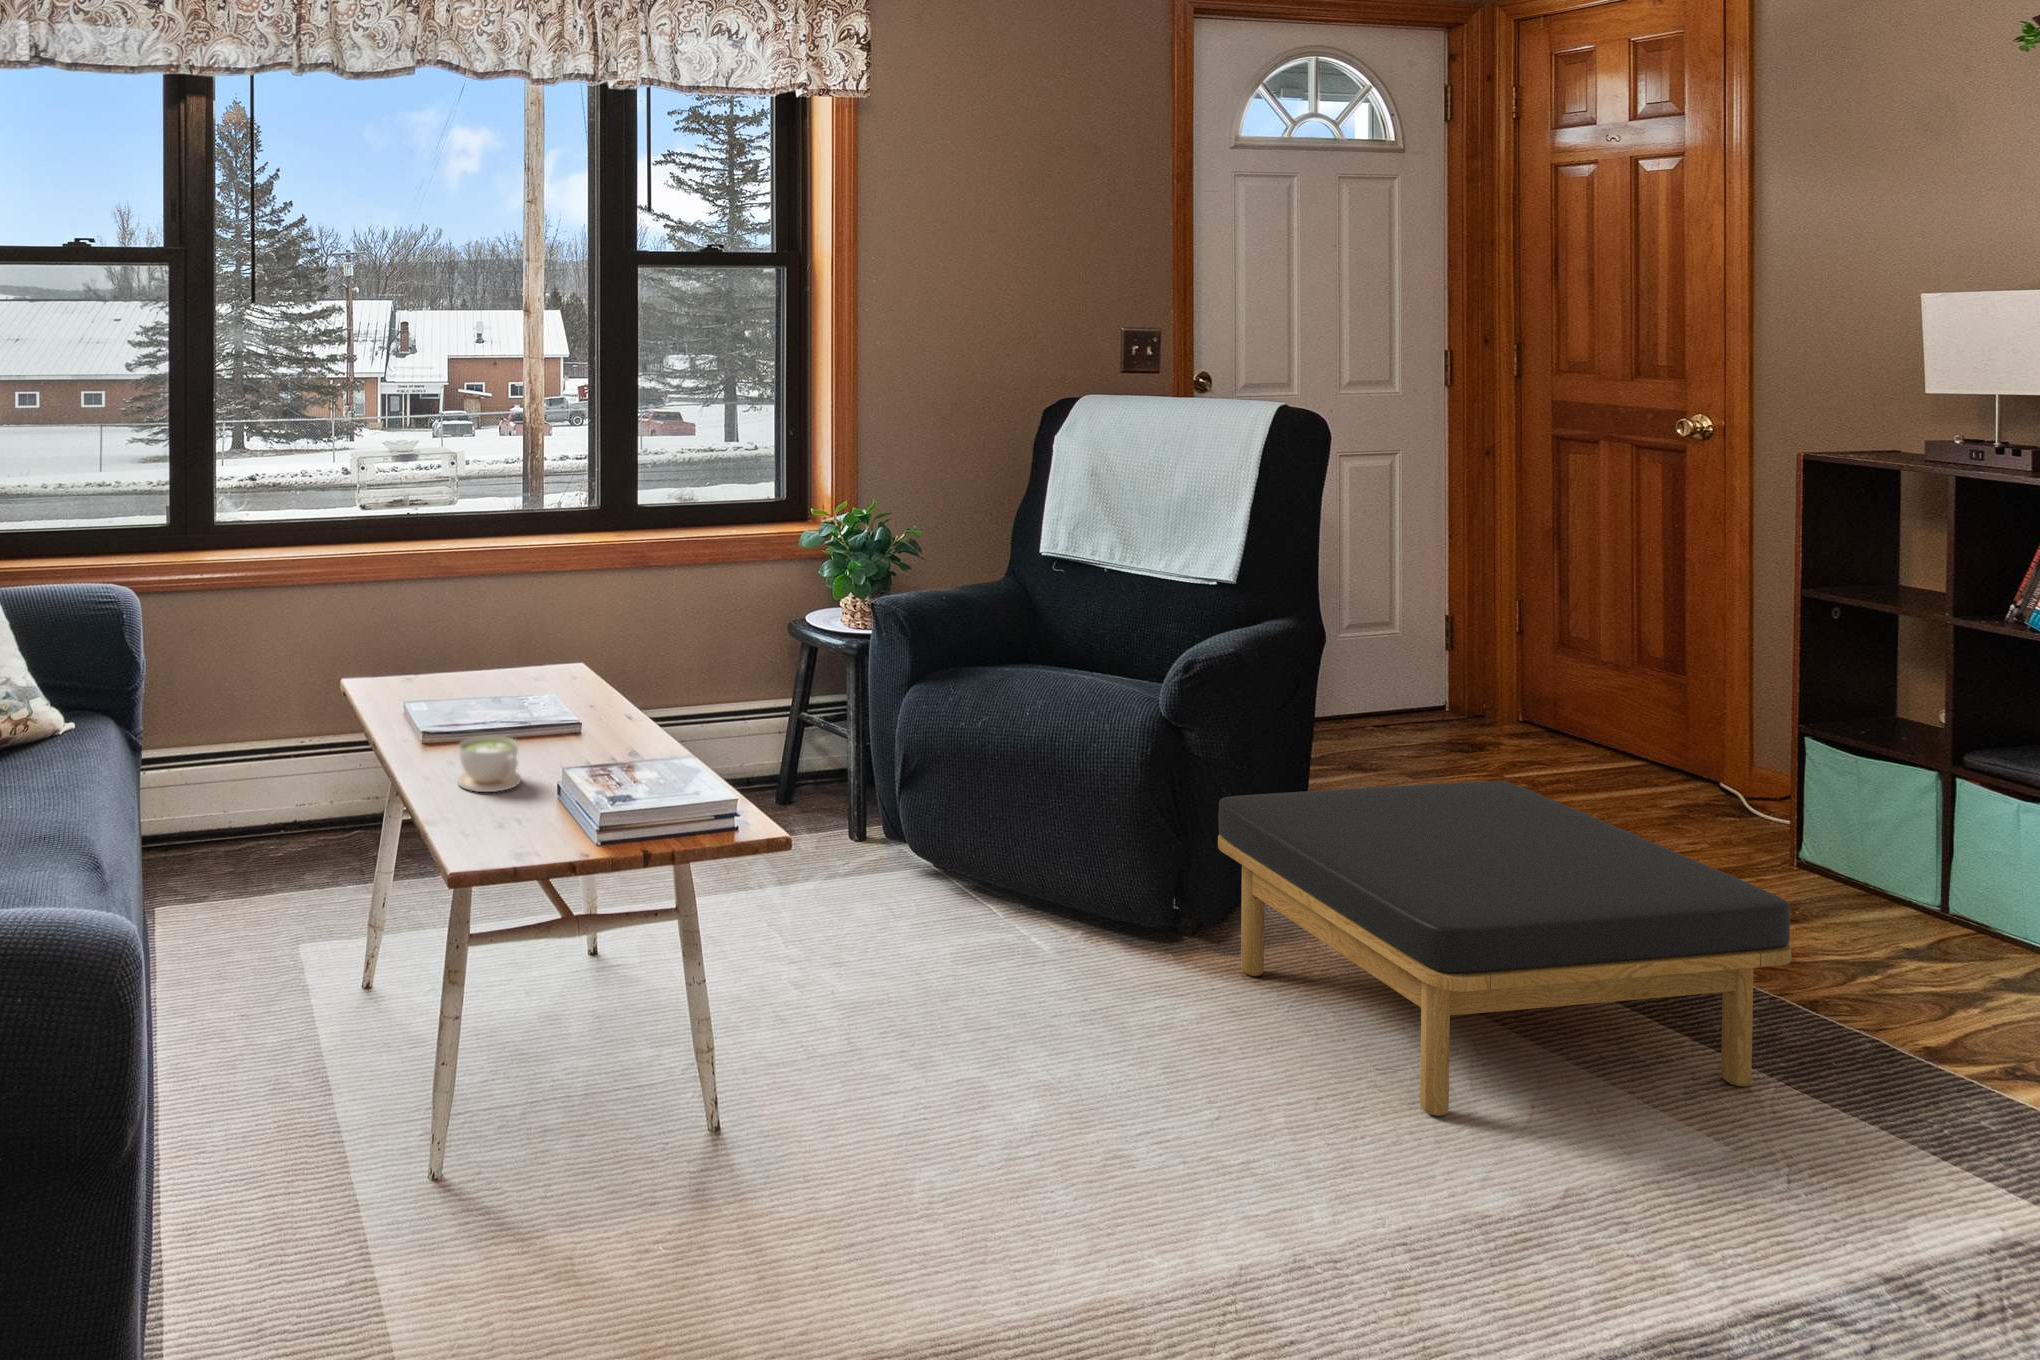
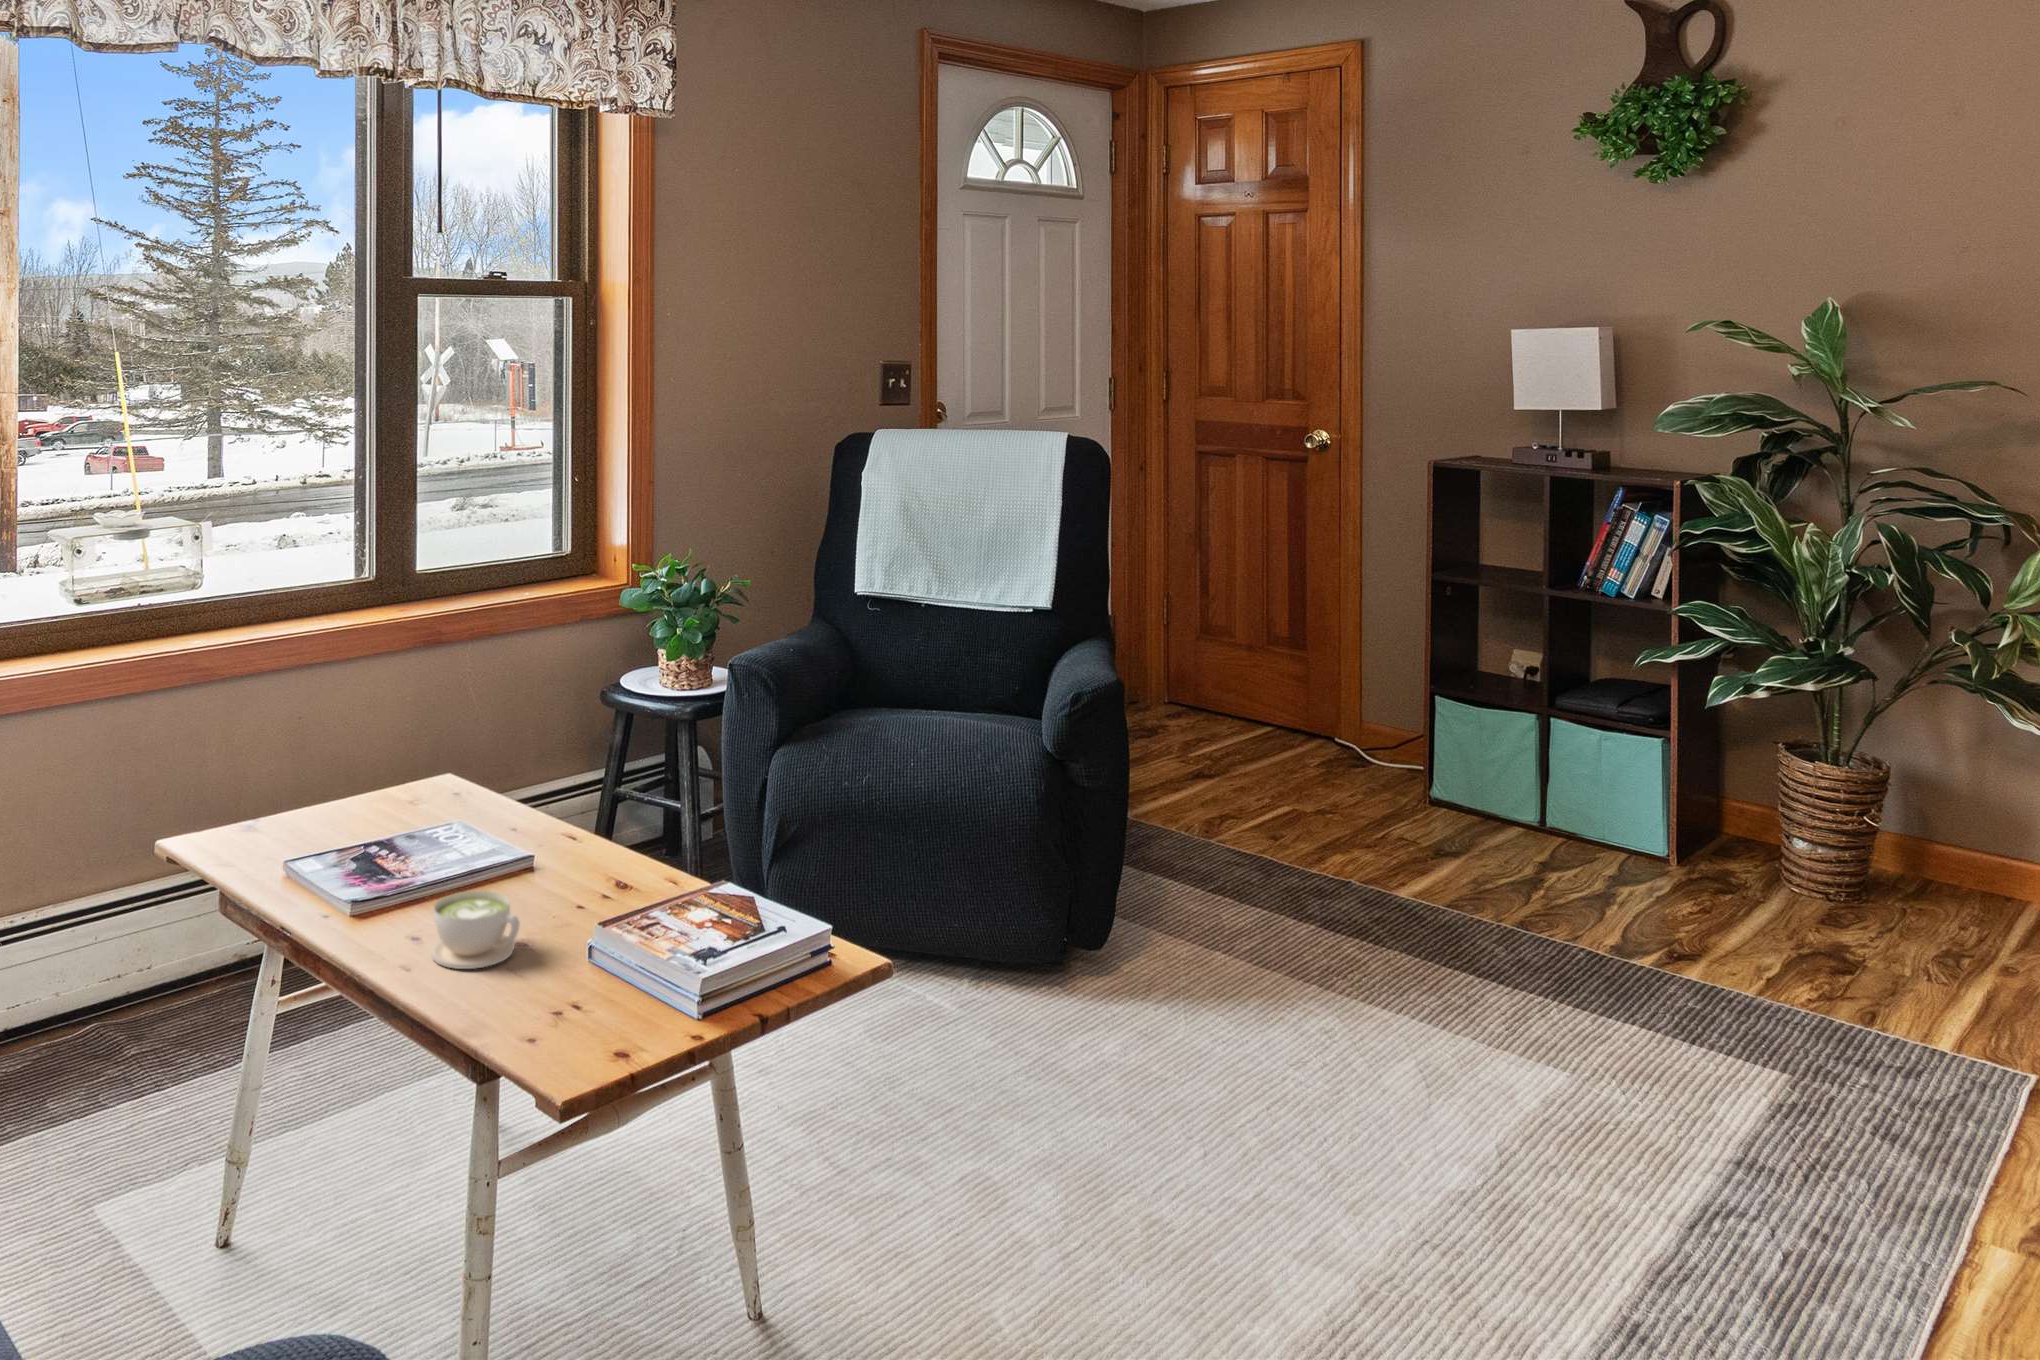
ottoman: present [1218,781,1792,1116] -> none [1109,777,1584,1108]

